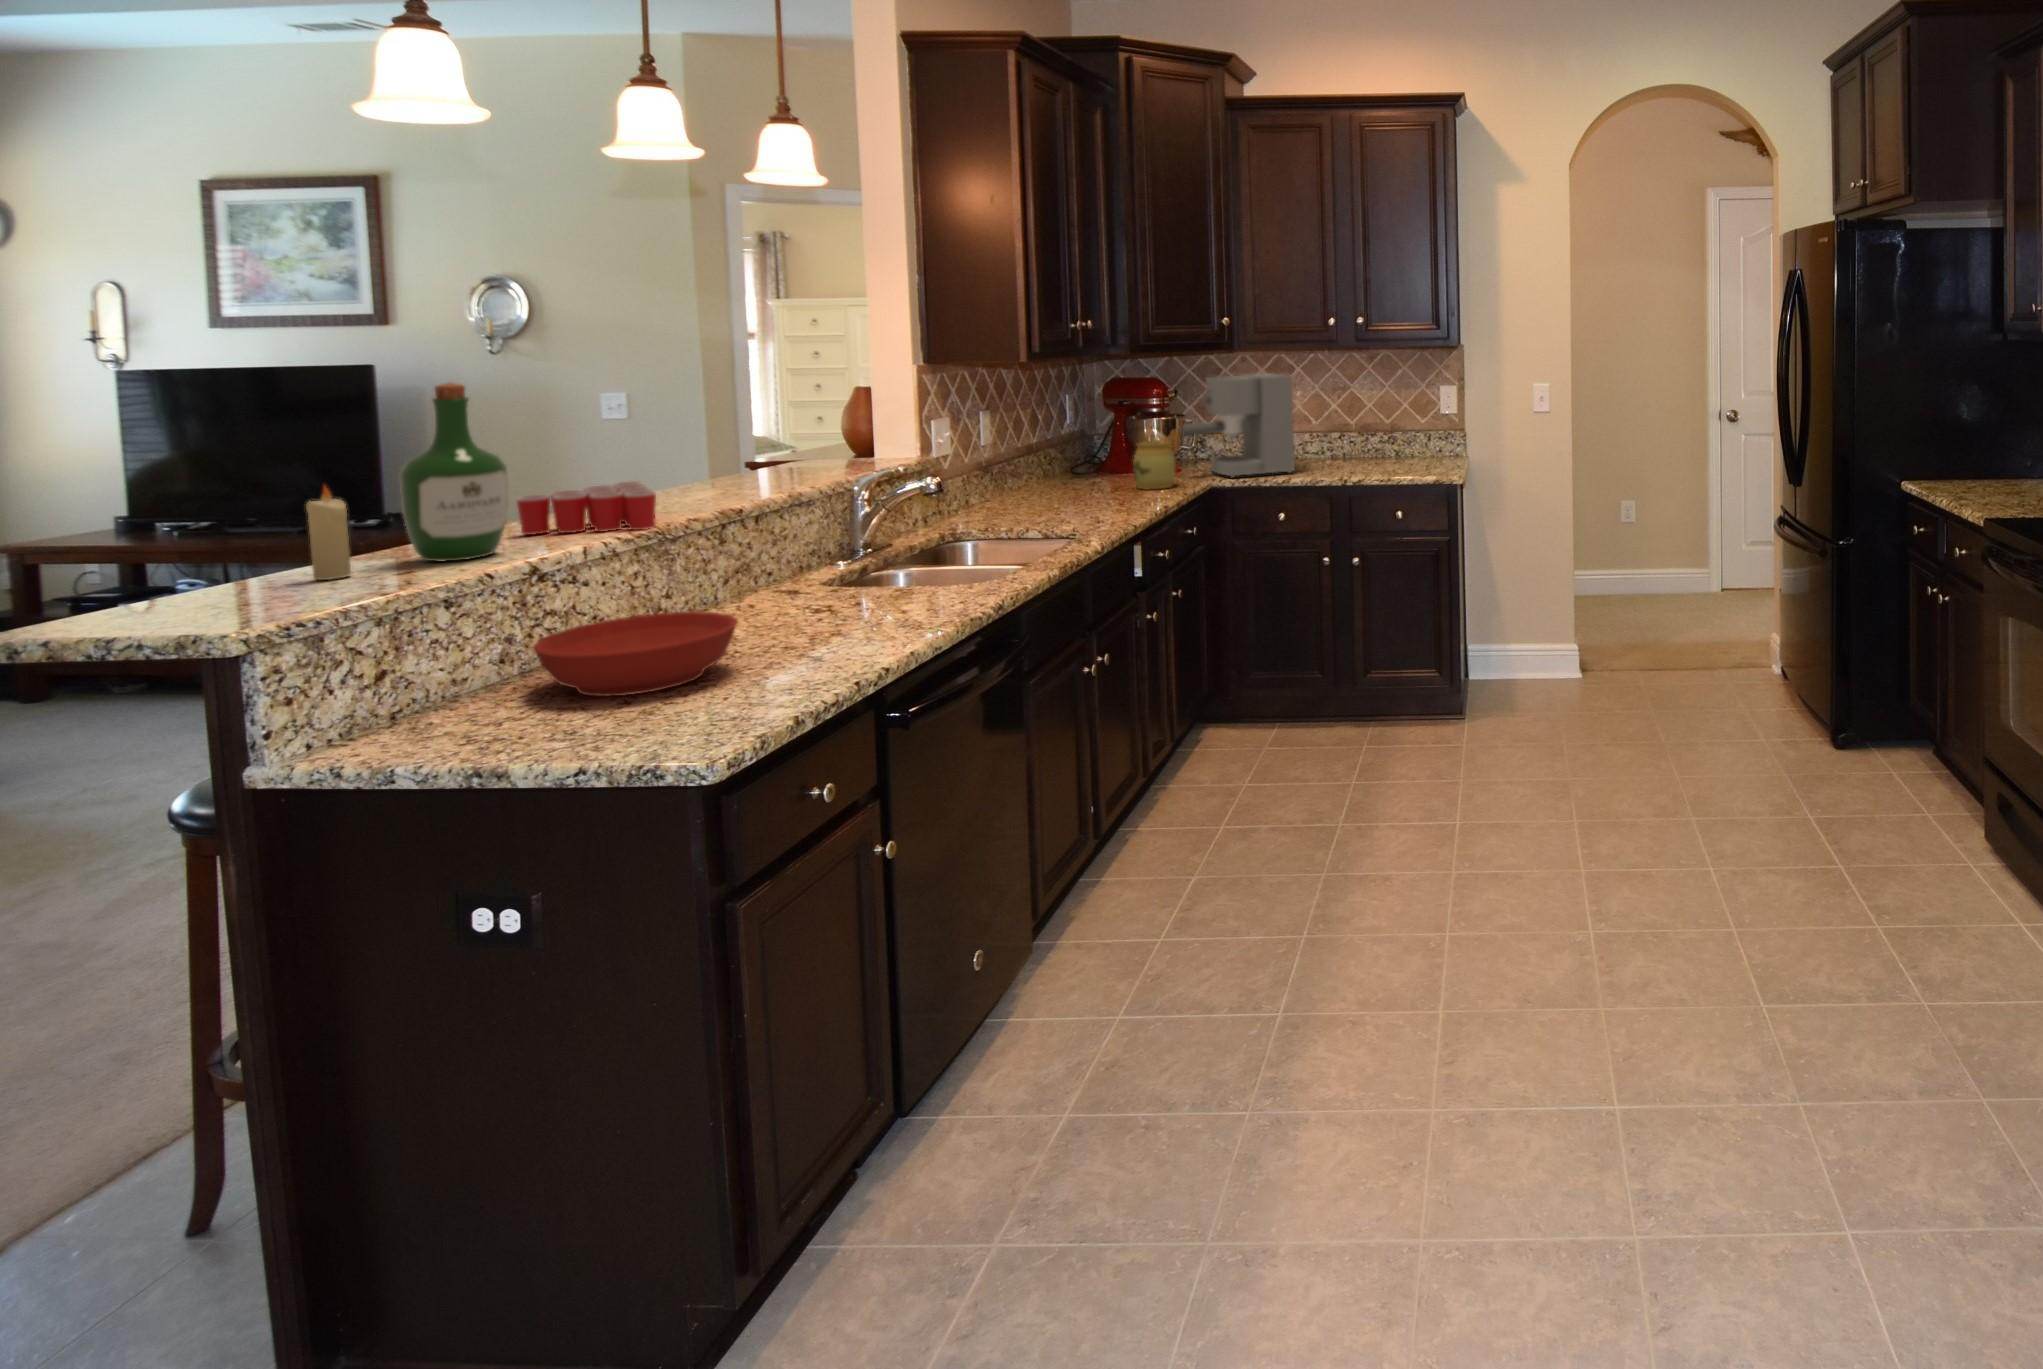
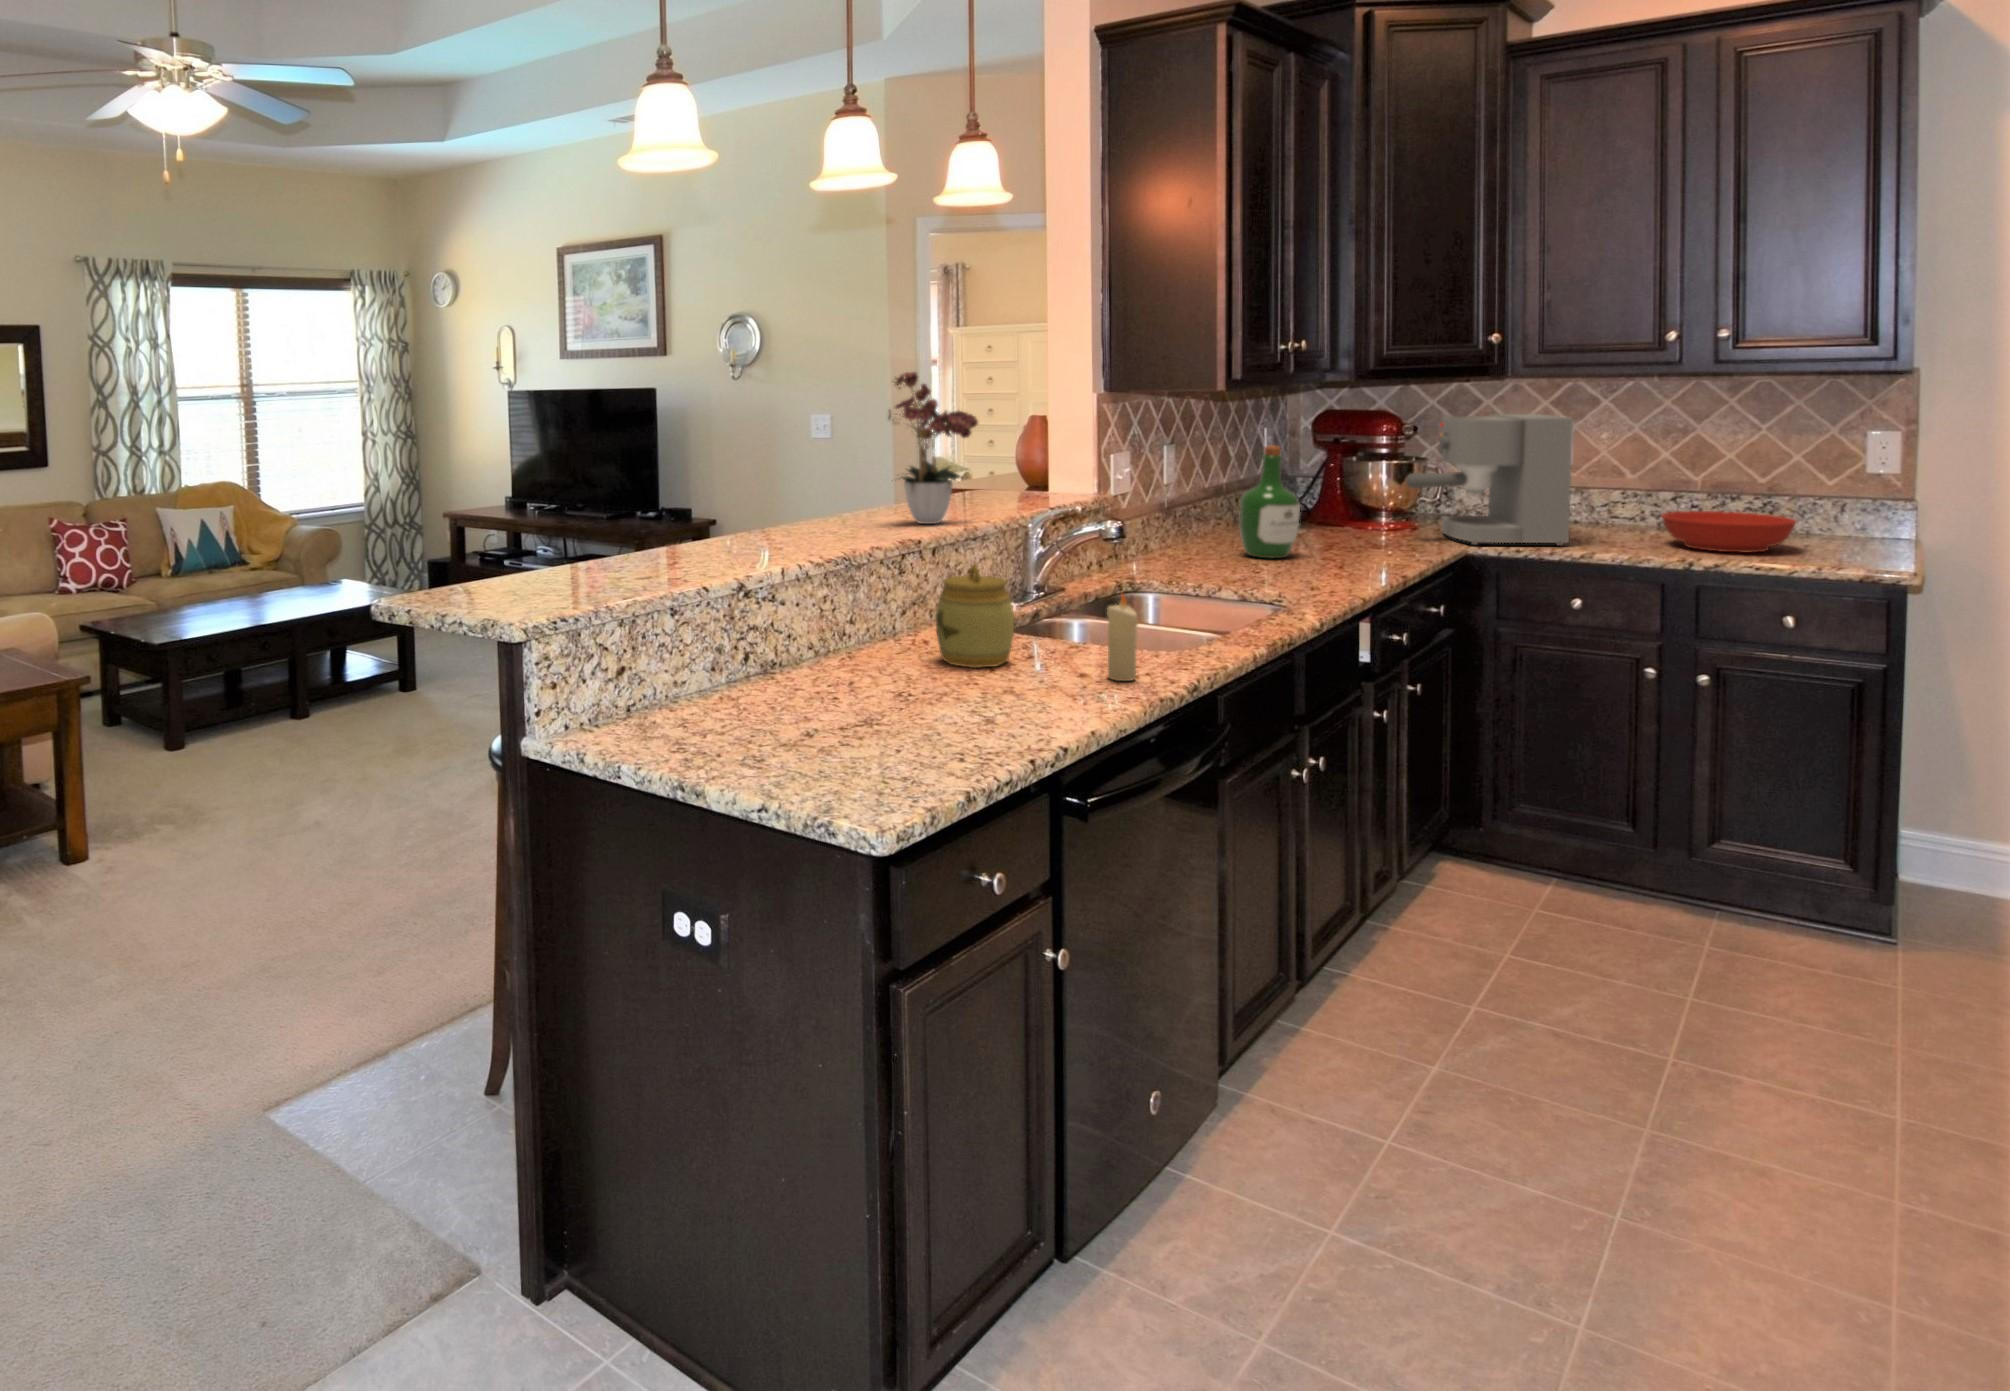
flower arrangement: none [692,341,804,496] -> present [888,372,979,524]
wine bottle: present [400,383,508,561] -> present [1239,445,1300,558]
jar: present [1133,435,1175,489] -> present [935,563,1015,668]
cup: present [517,481,656,535] -> none [734,502,847,553]
candle: present [306,487,351,580] -> present [1107,595,1138,681]
bowl: present [532,612,738,697] -> present [1661,511,1796,552]

